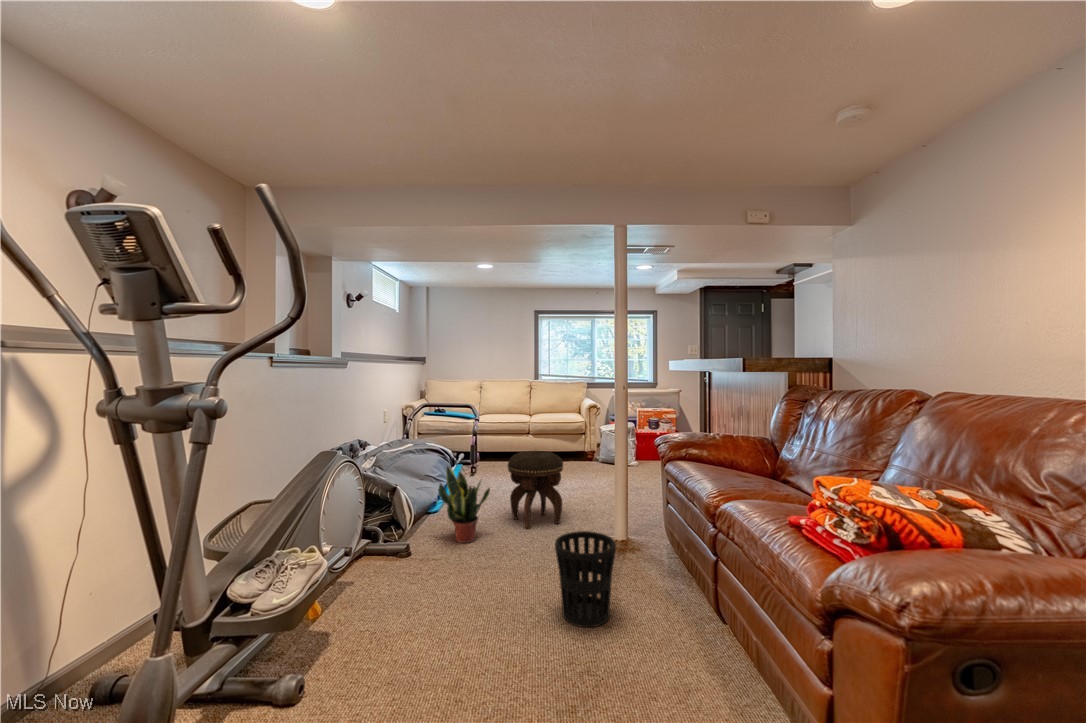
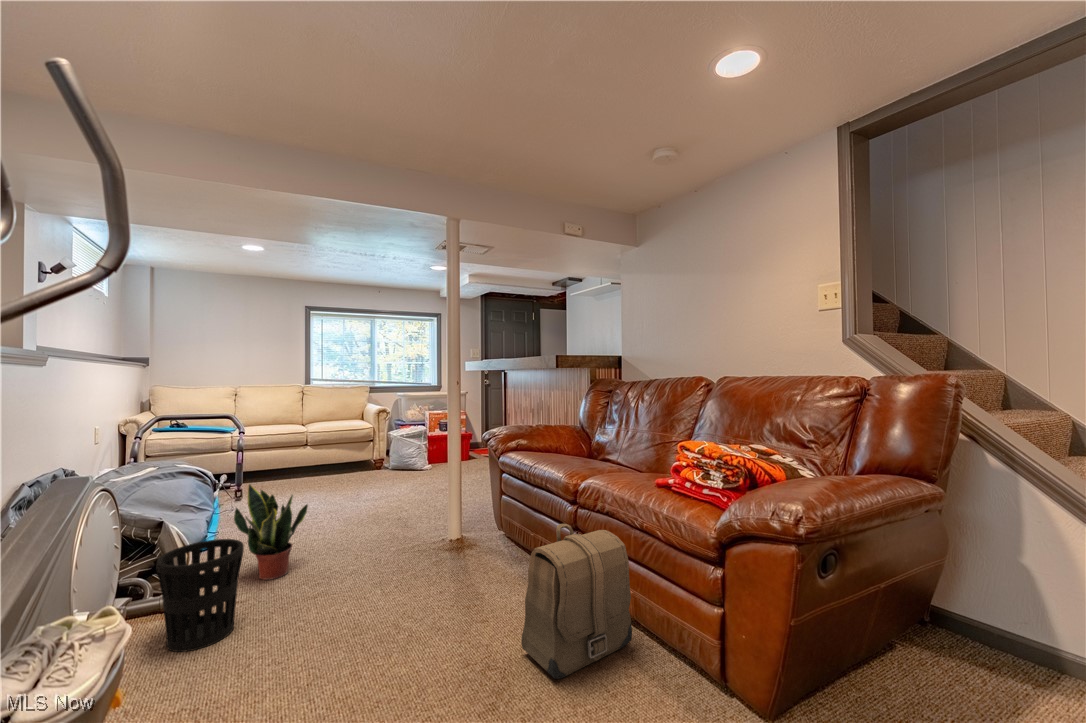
footstool: present [508,451,563,529] -> none [321,457,389,547]
wastebasket: present [555,531,616,627] -> present [156,539,244,652]
backpack: none [612,545,730,694] -> present [521,524,632,679]

